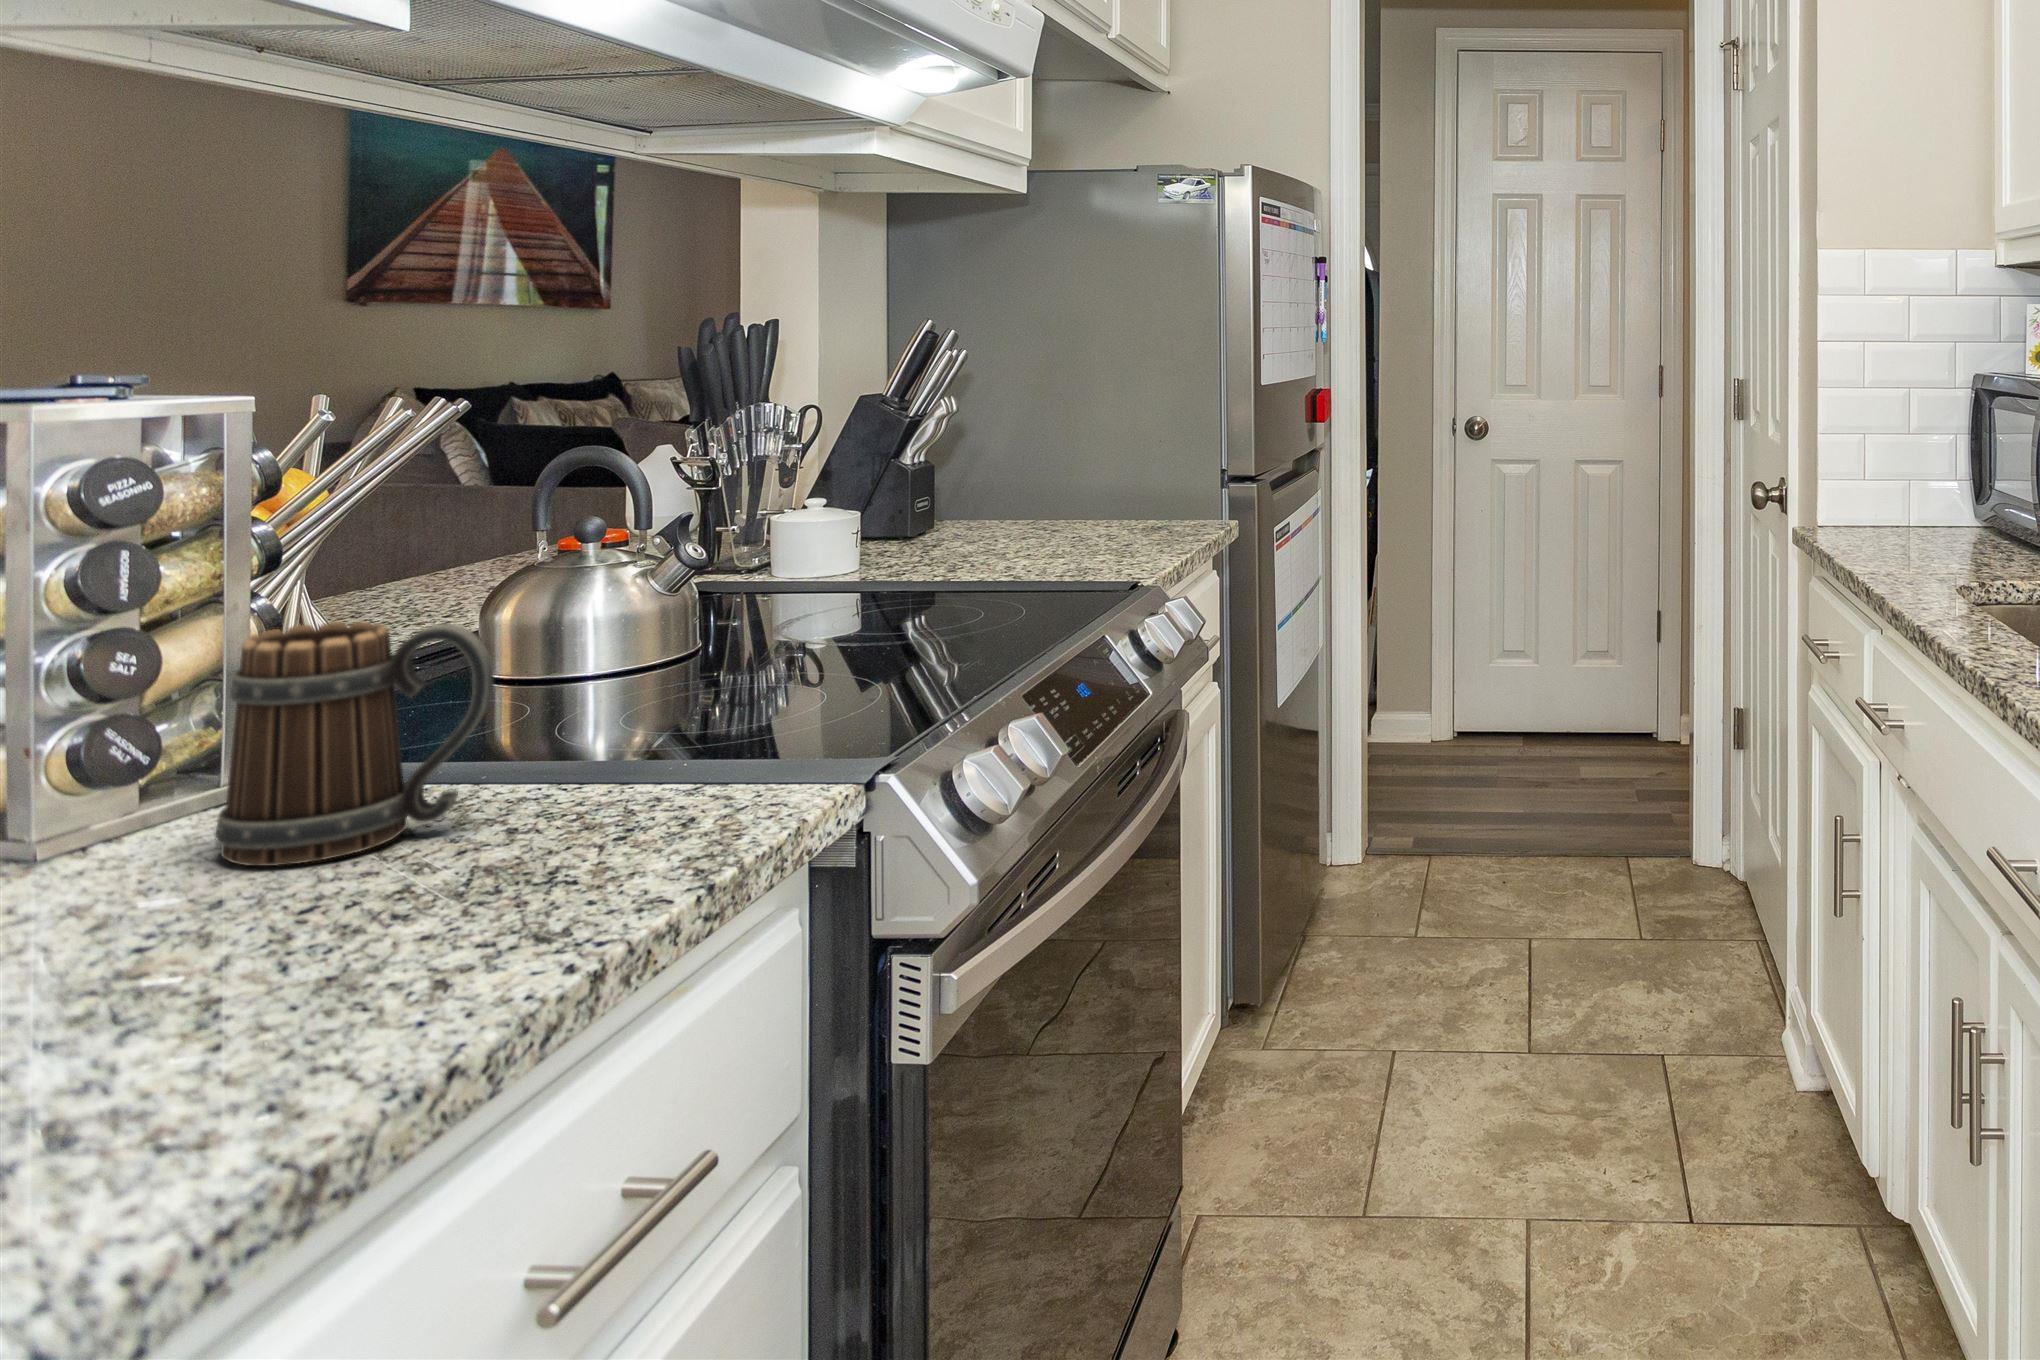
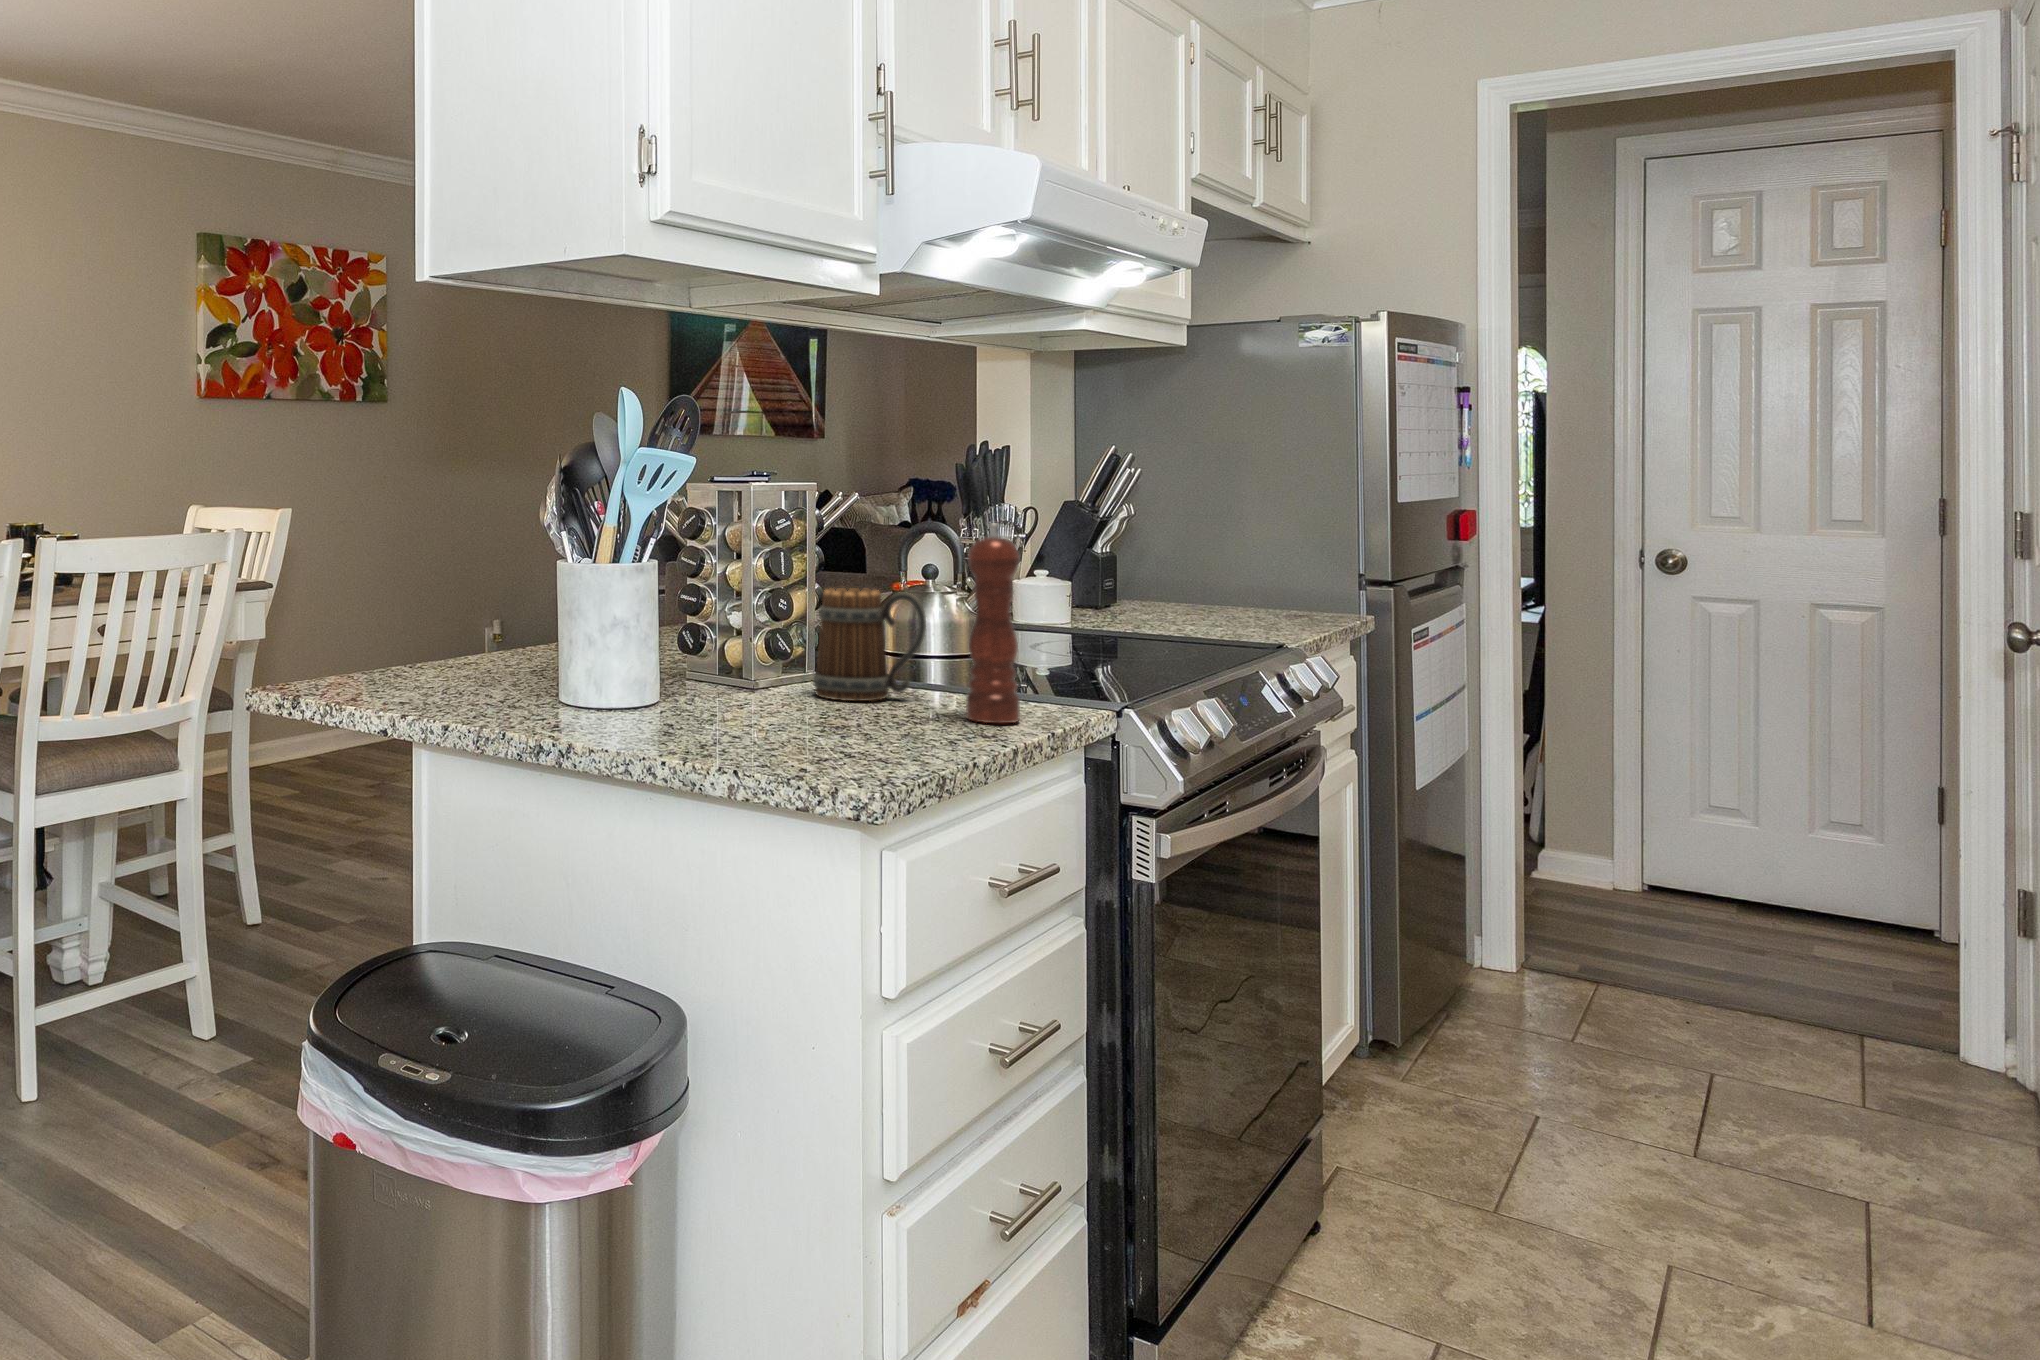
pepper mill: none [552,493,667,881] -> present [966,523,1020,723]

